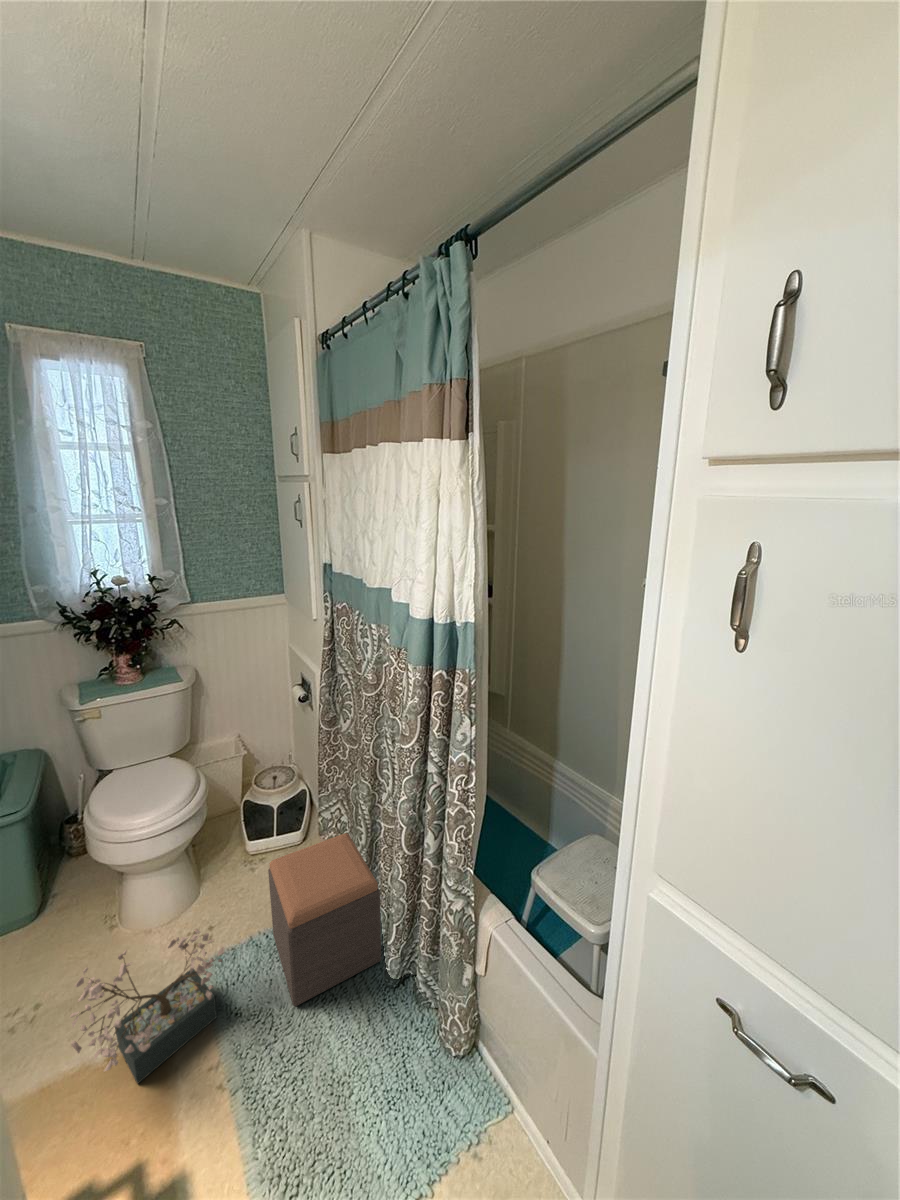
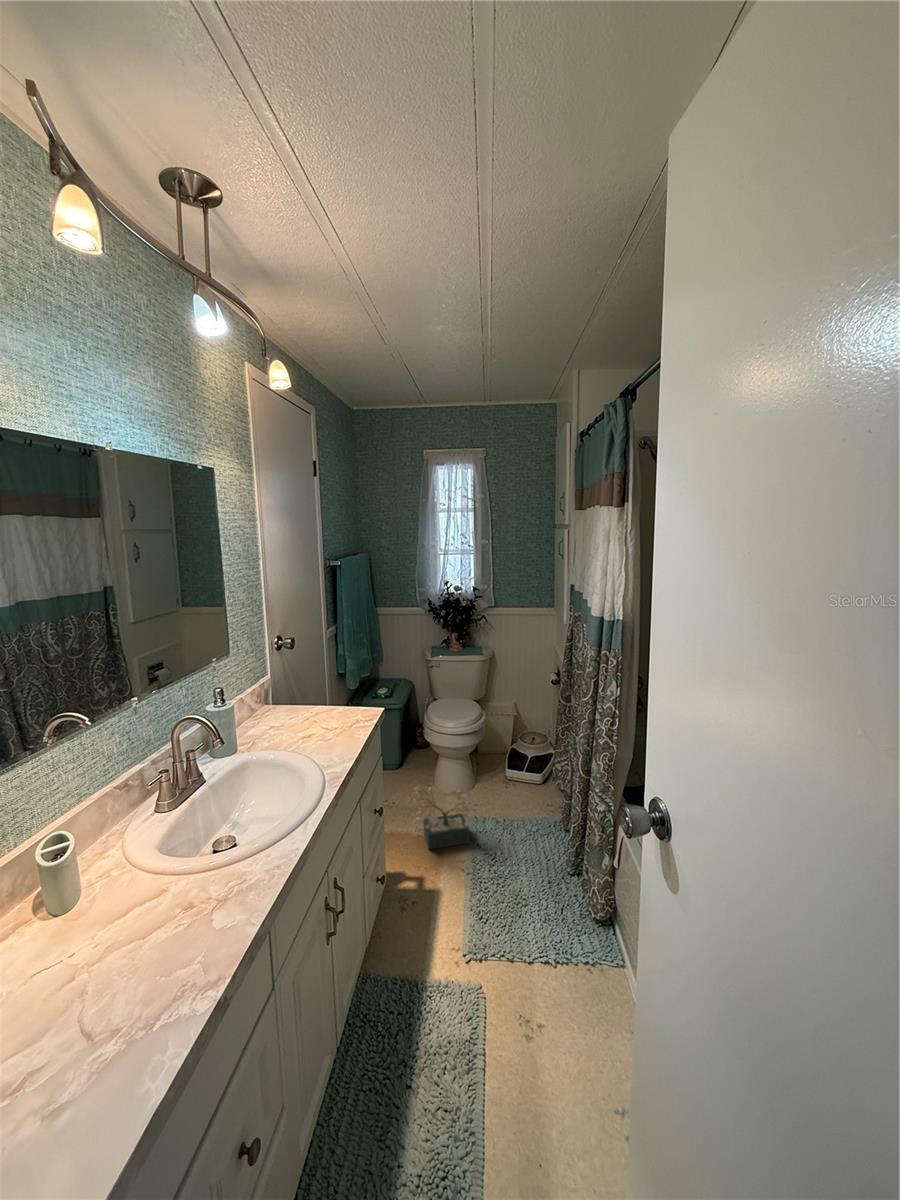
footstool: present [268,833,381,1006] -> none [509,770,571,861]

